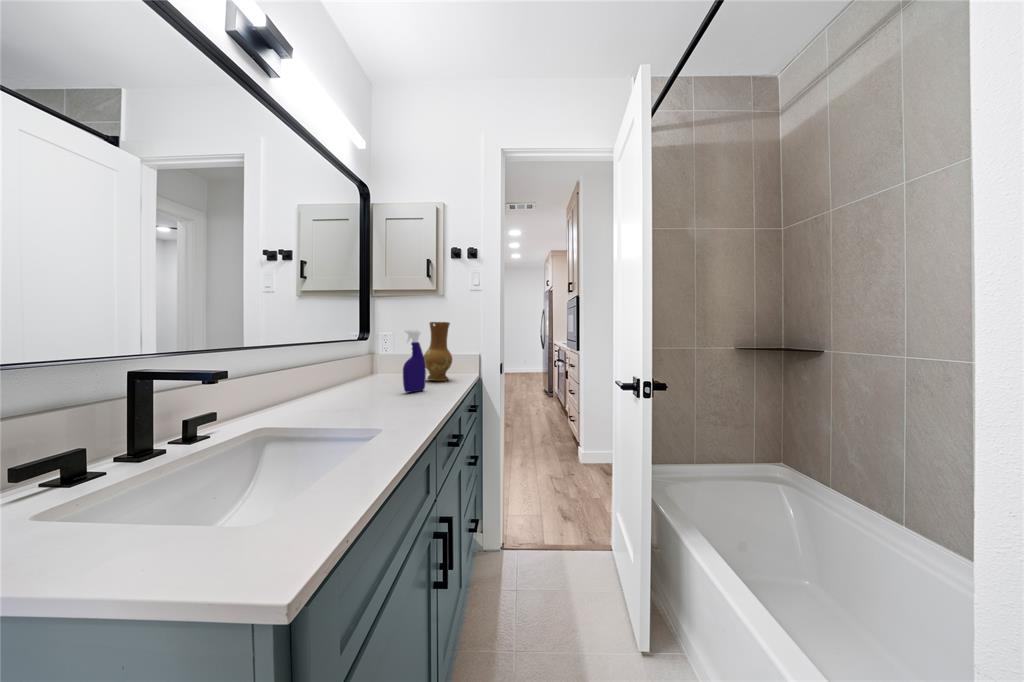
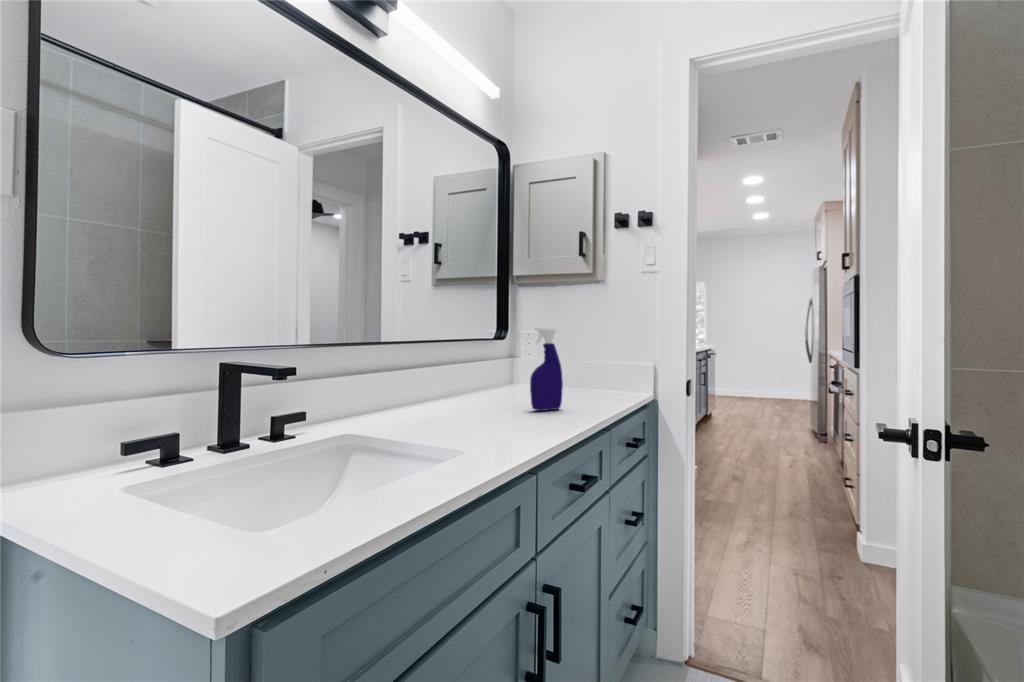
ceramic jug: present [424,322,452,381] -> none [570,317,611,400]

